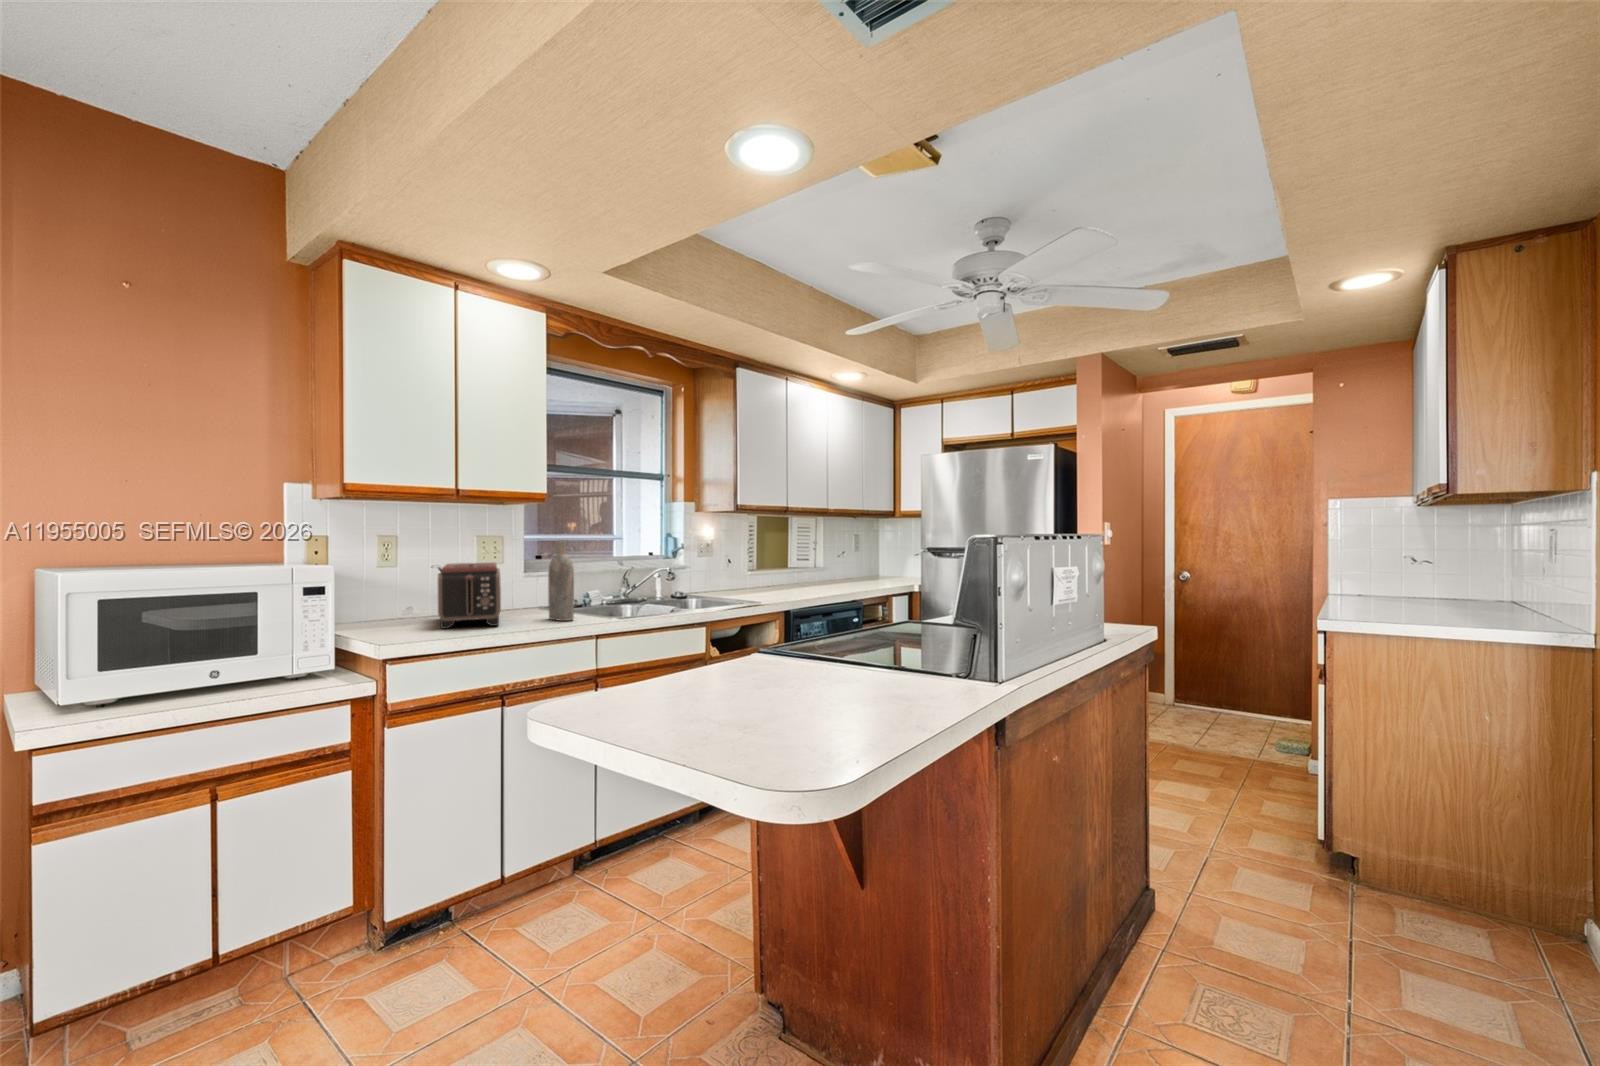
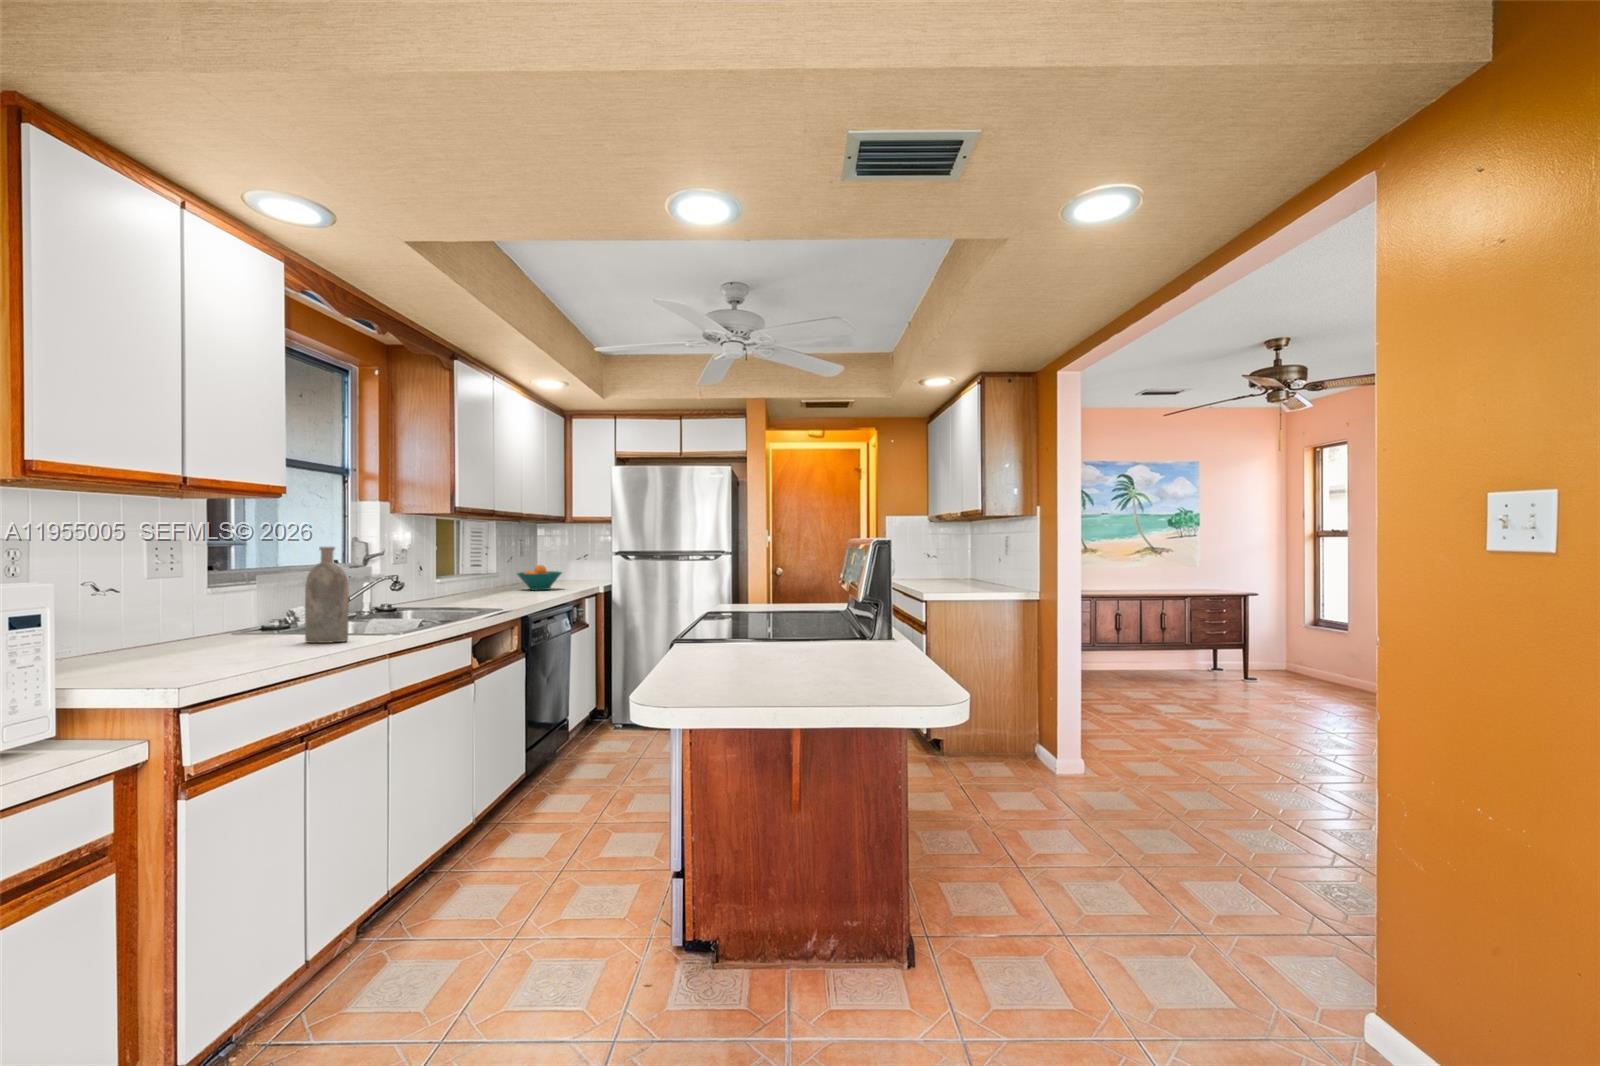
fruit bowl: none [837,558,880,584] -> present [517,565,562,590]
toaster: present [438,563,501,629] -> none [132,576,272,665]

